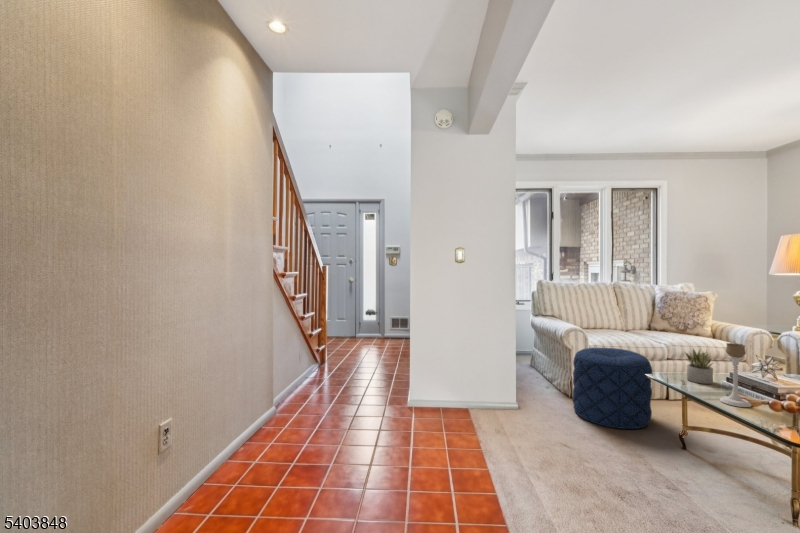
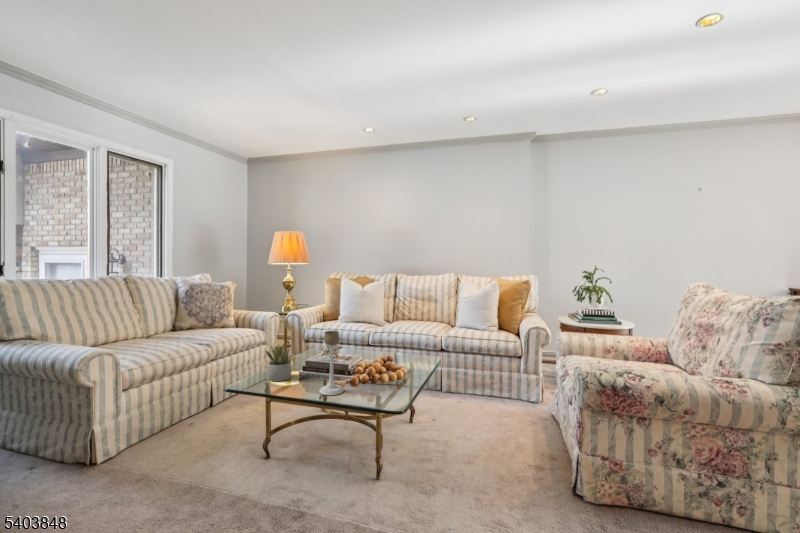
pouf: present [573,348,652,429] -> none [110,364,225,491]

